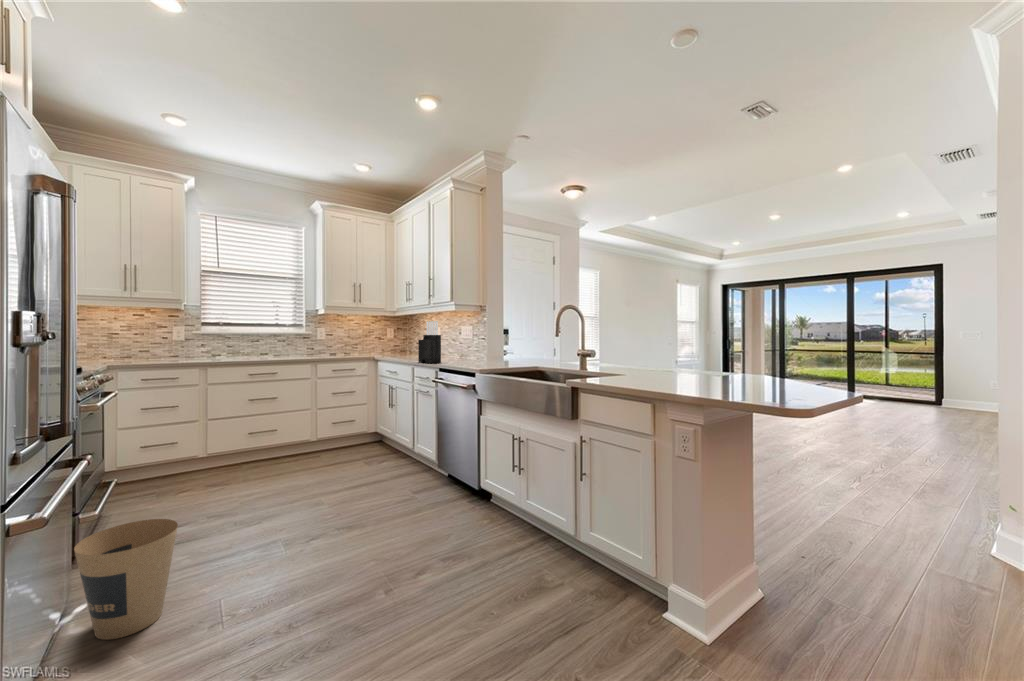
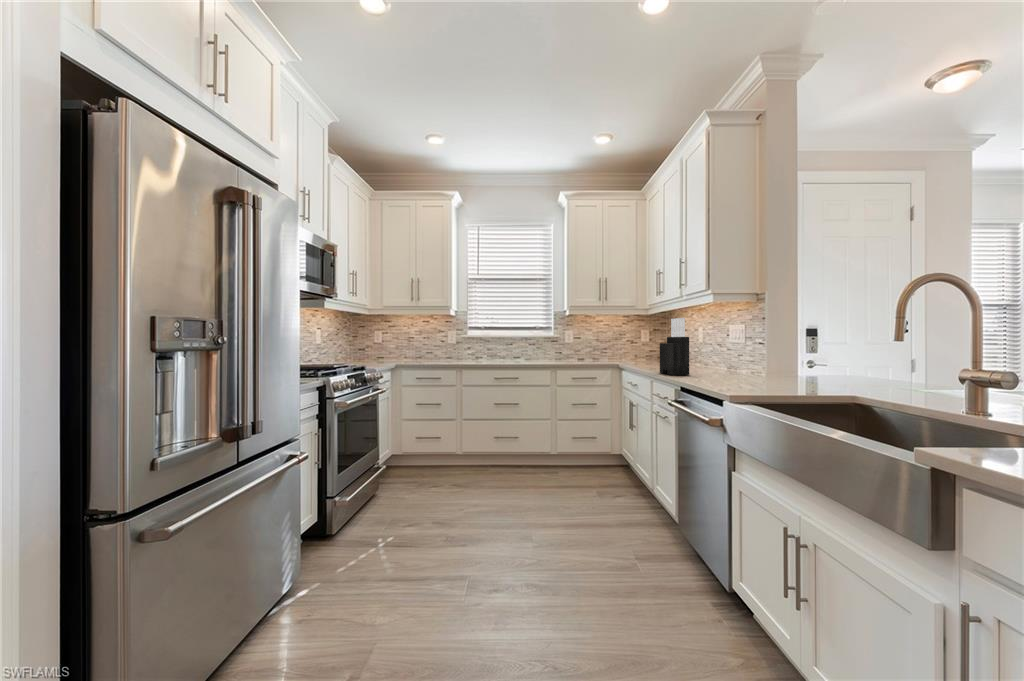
trash can: present [74,519,178,640] -> none [266,520,350,639]

